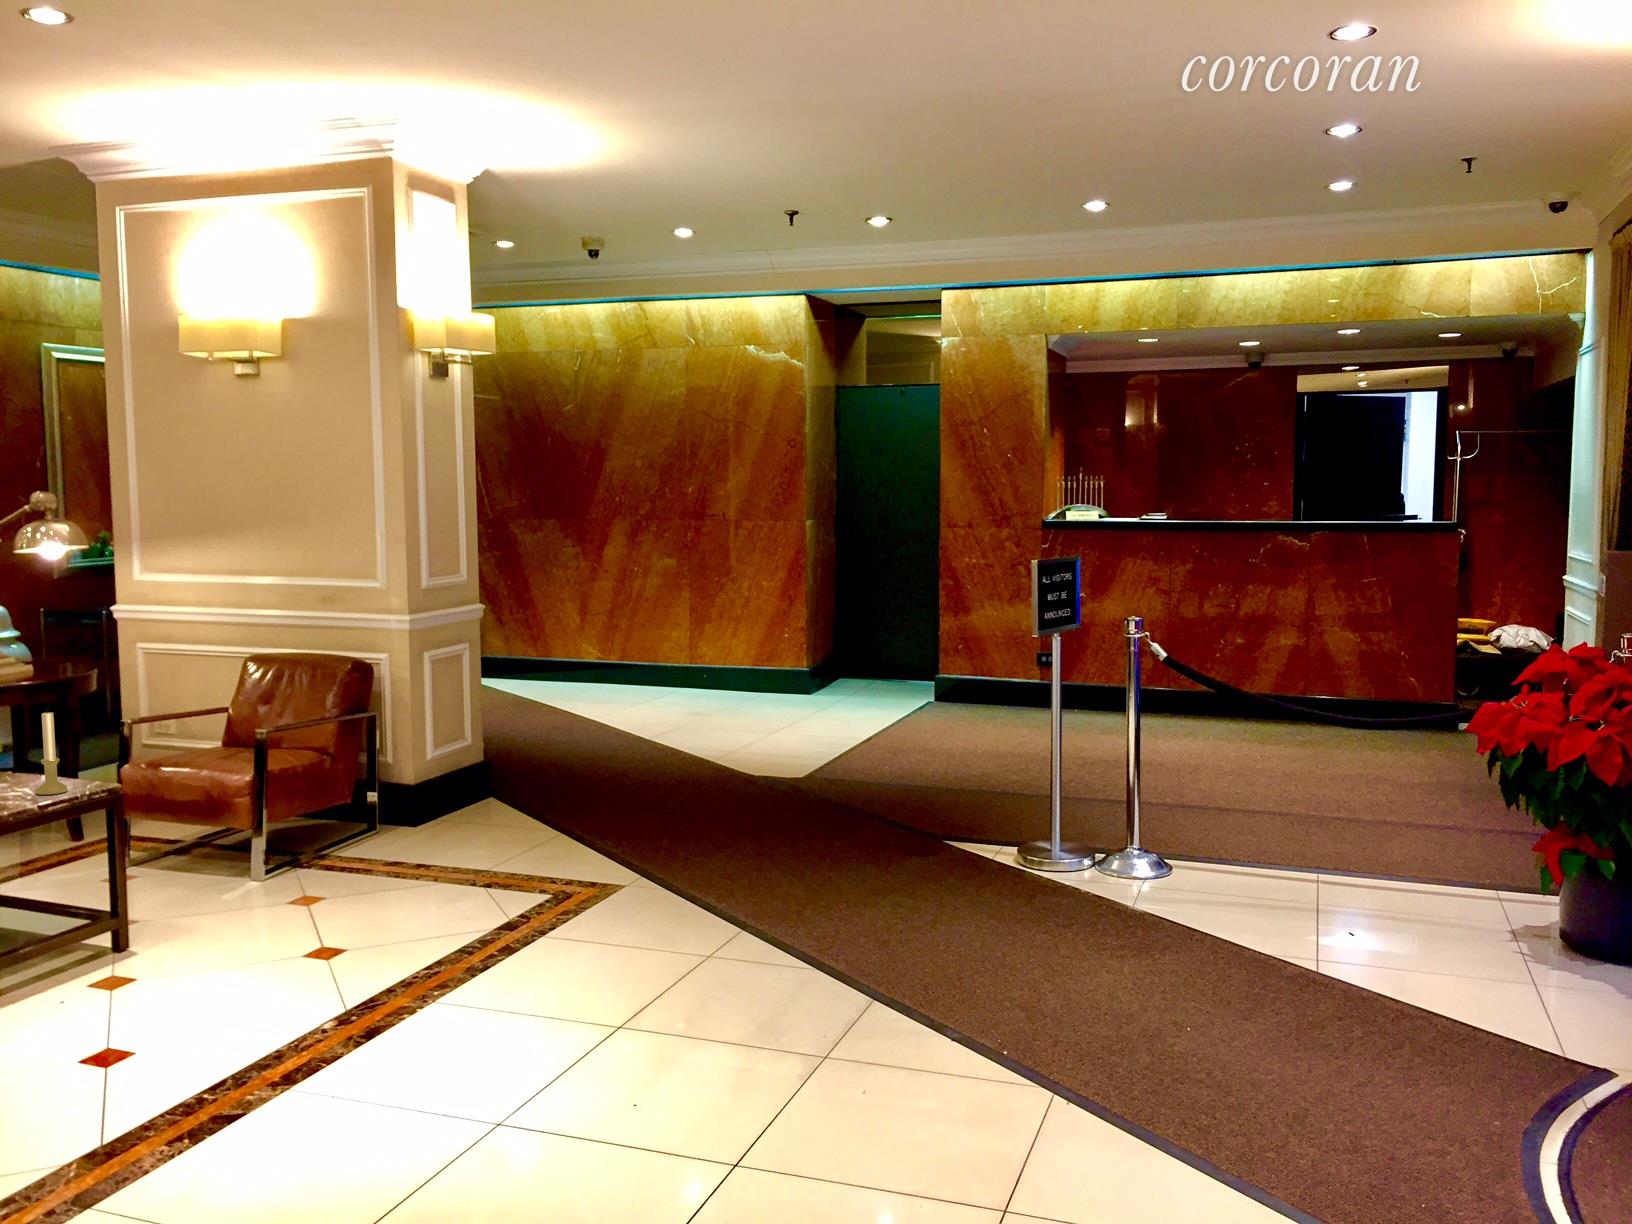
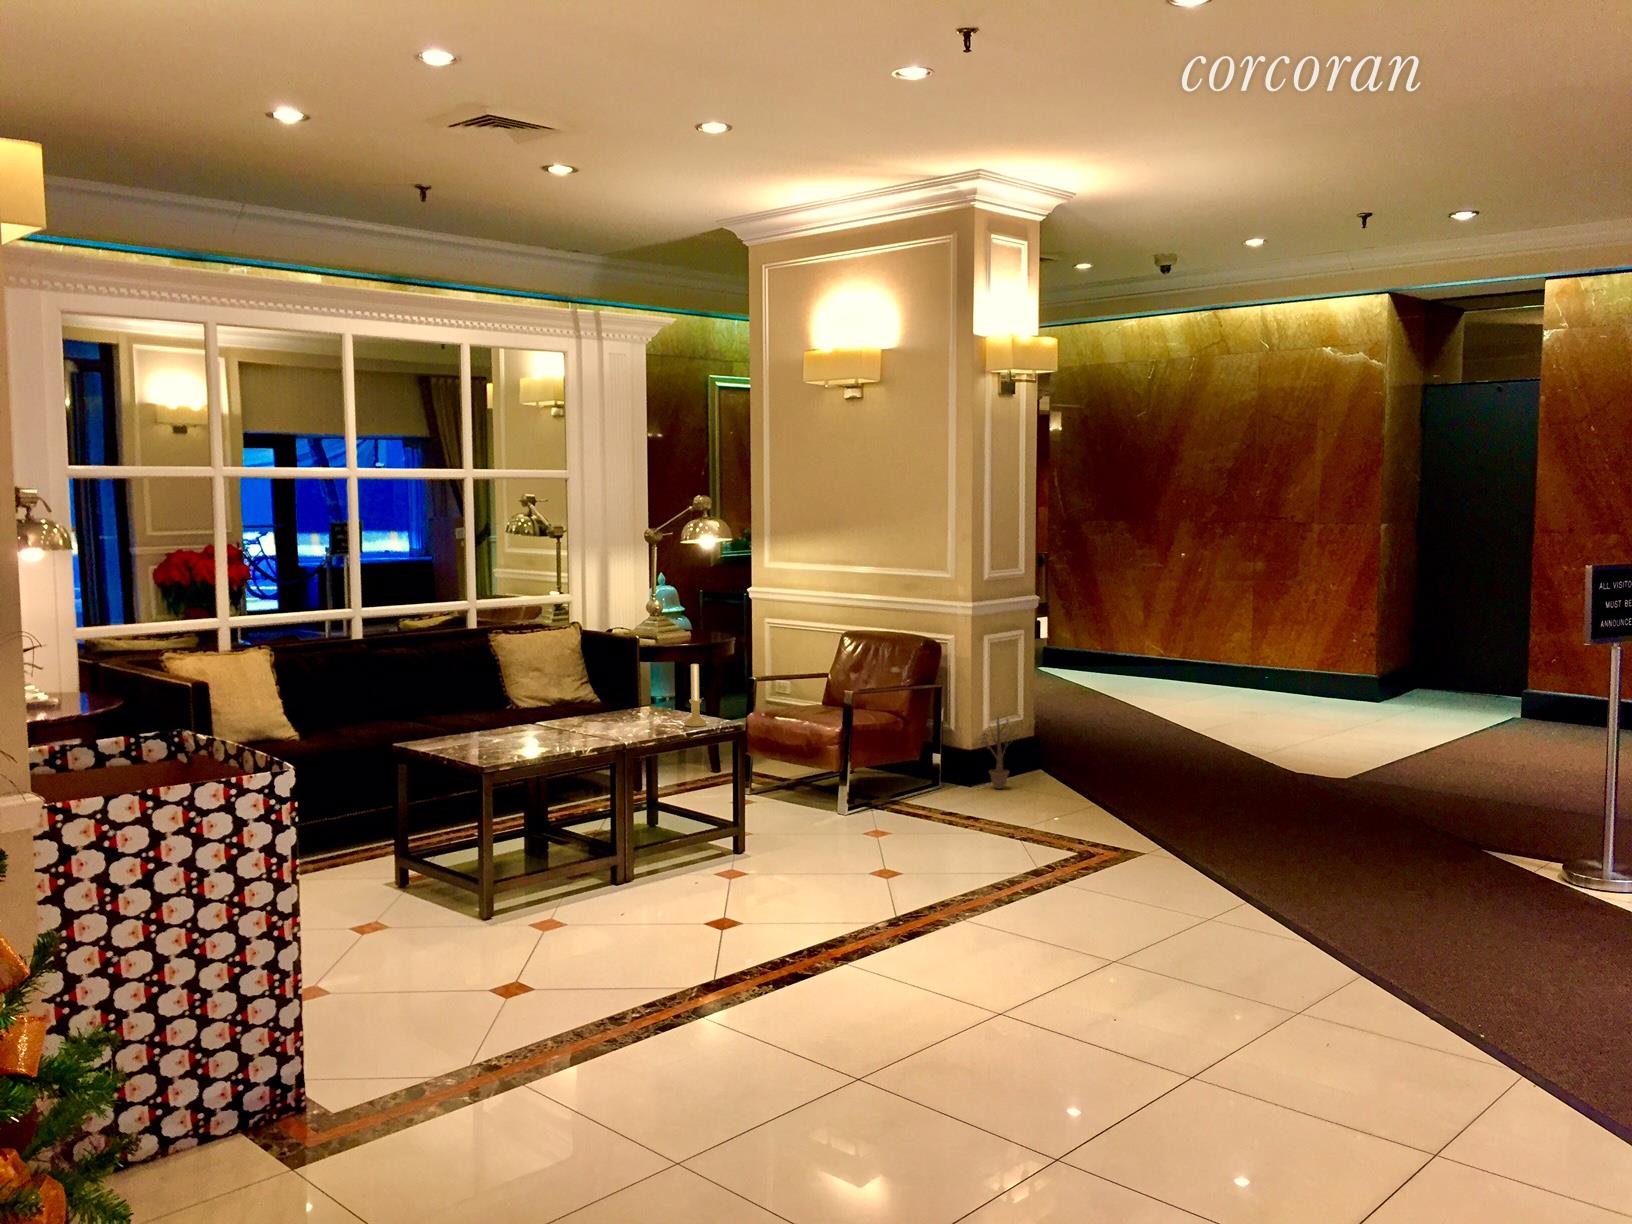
decorative plant: none [415,745,467,830] -> present [974,717,1019,789]

